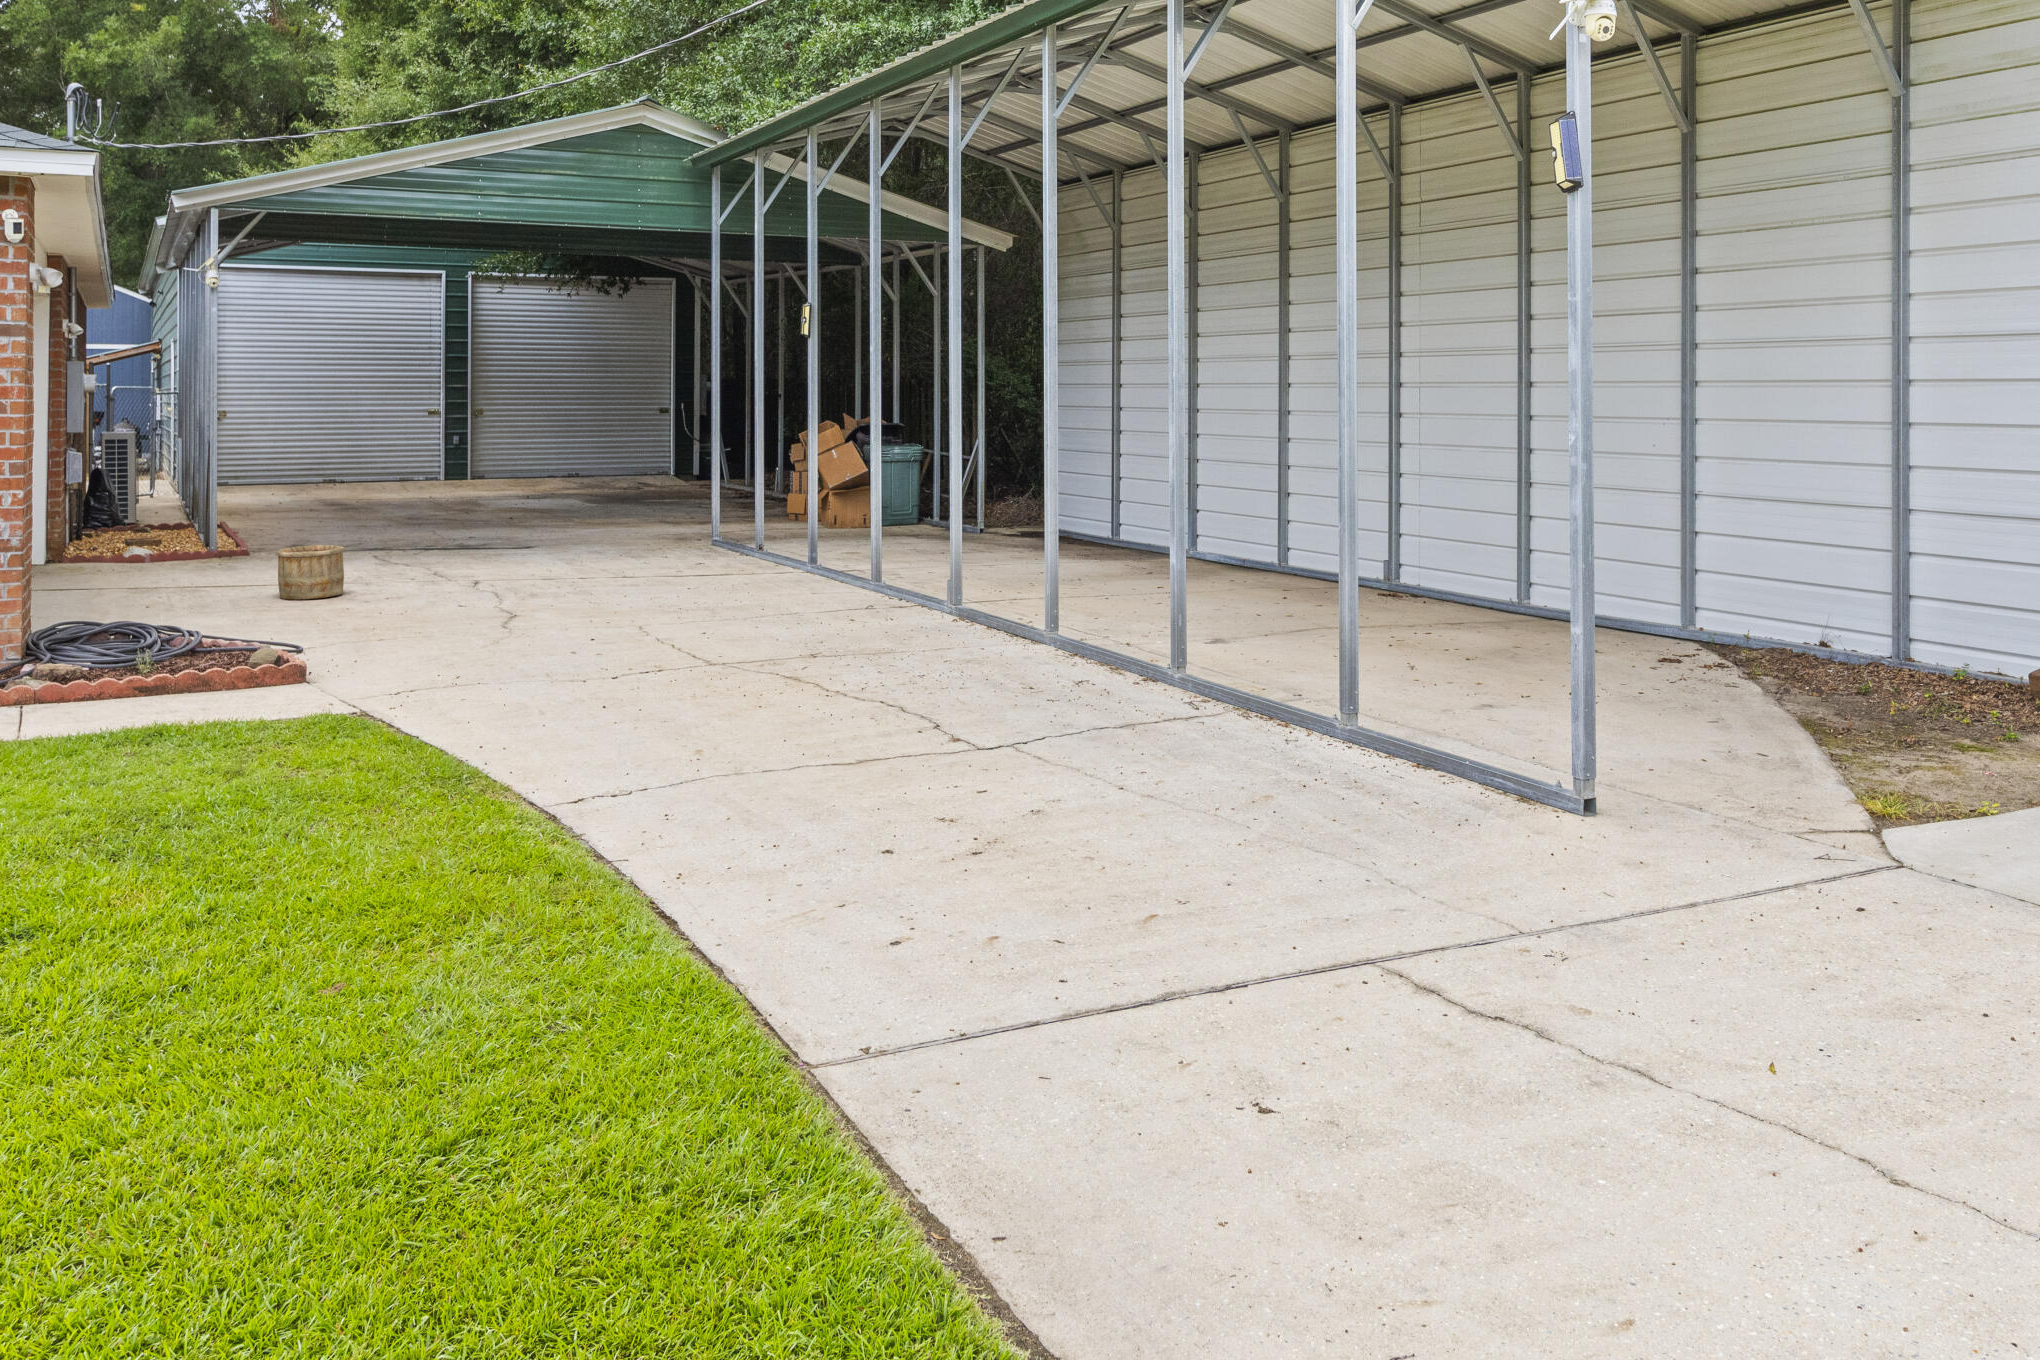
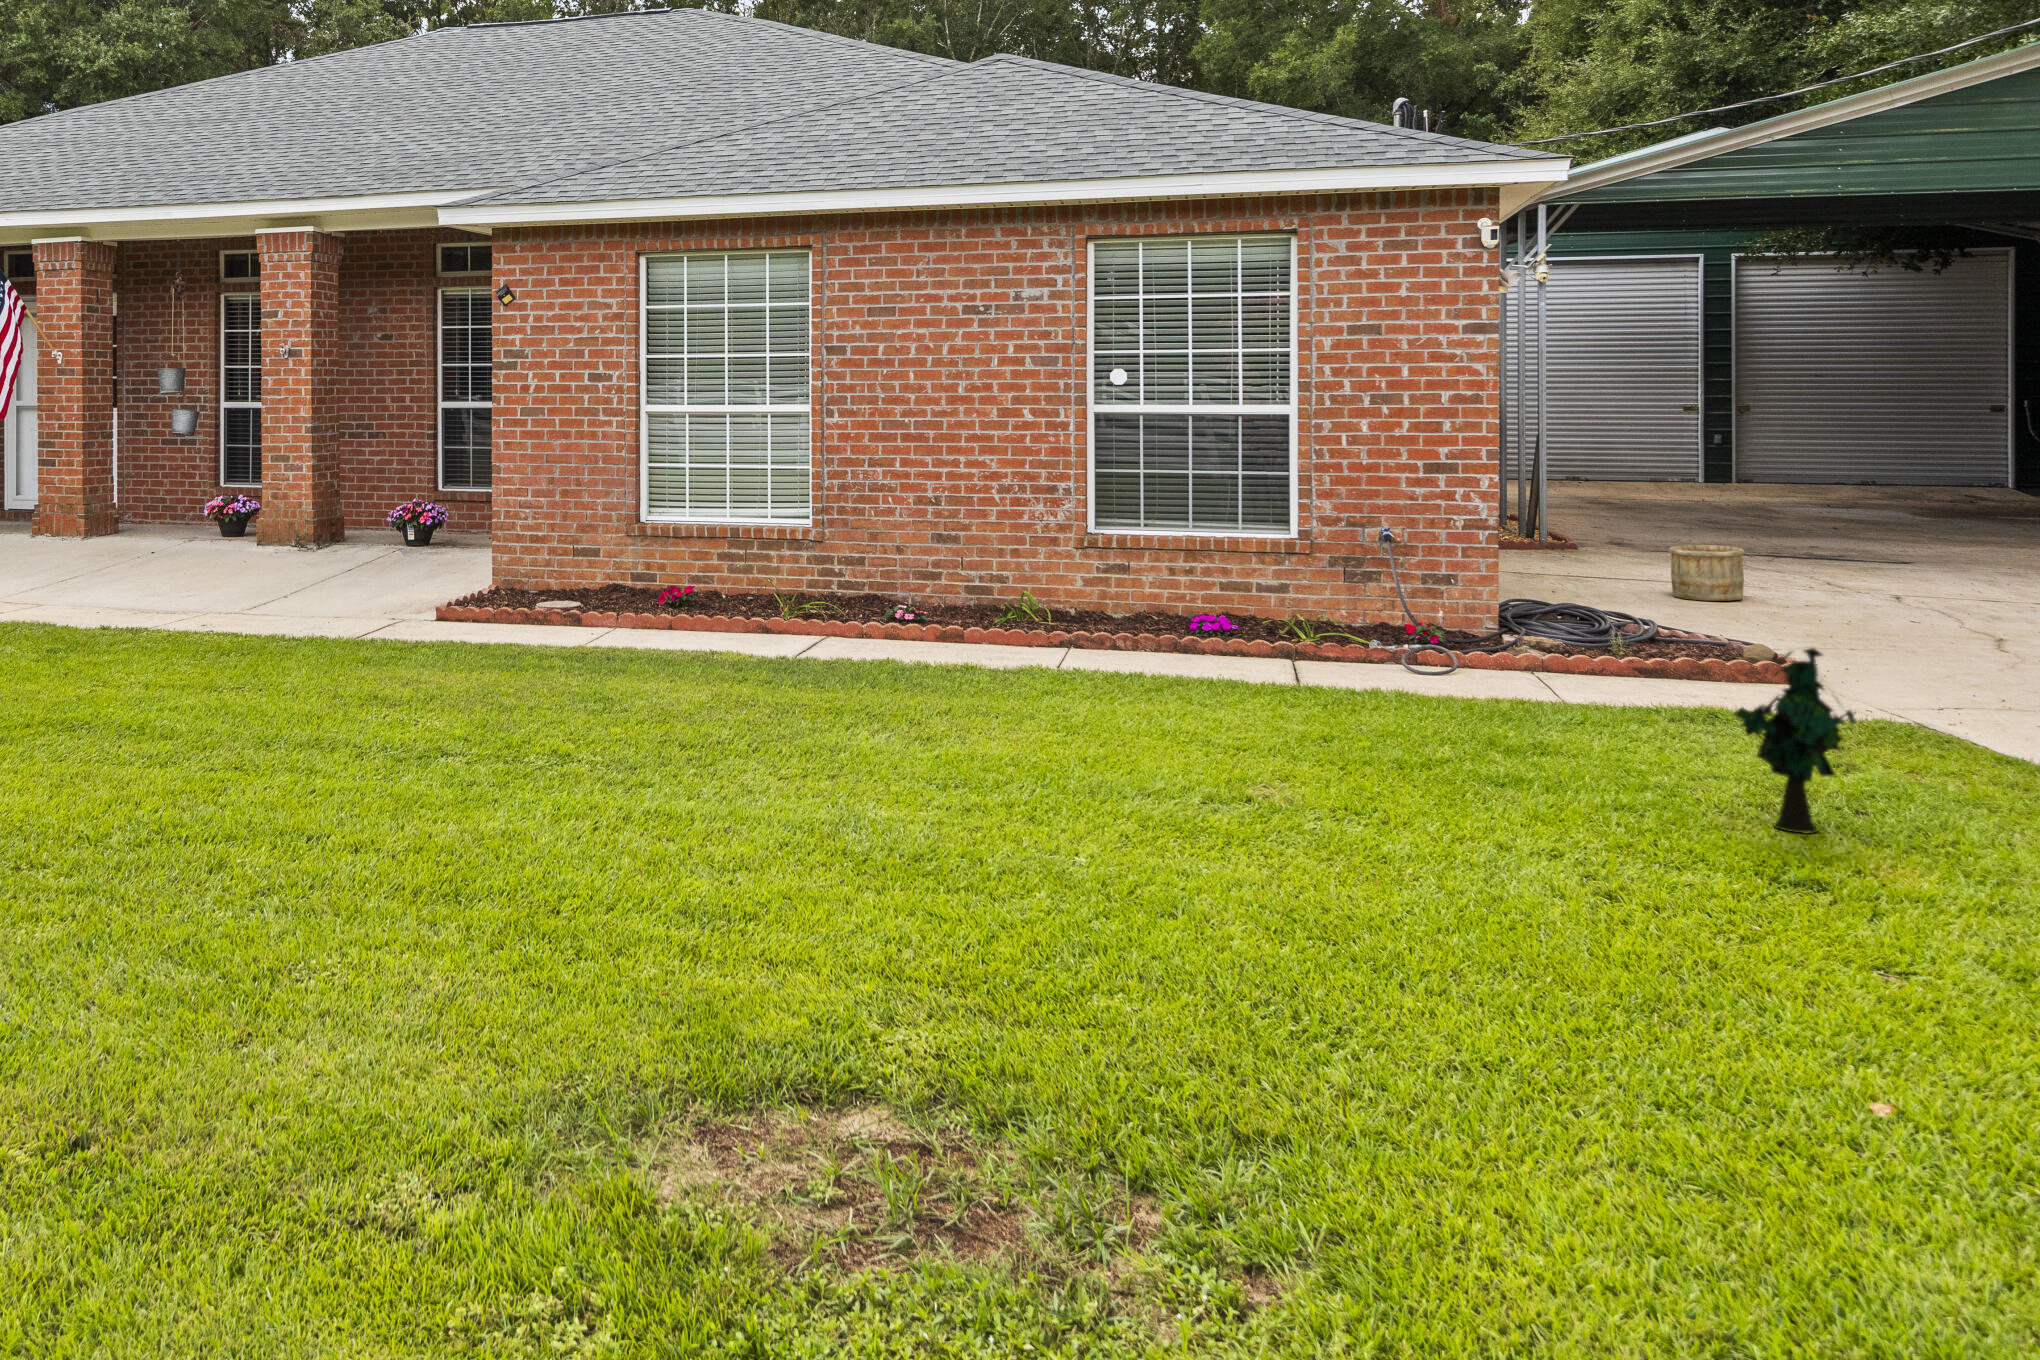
decorative plant: none [44,655,169,848] -> present [1734,648,1856,833]

